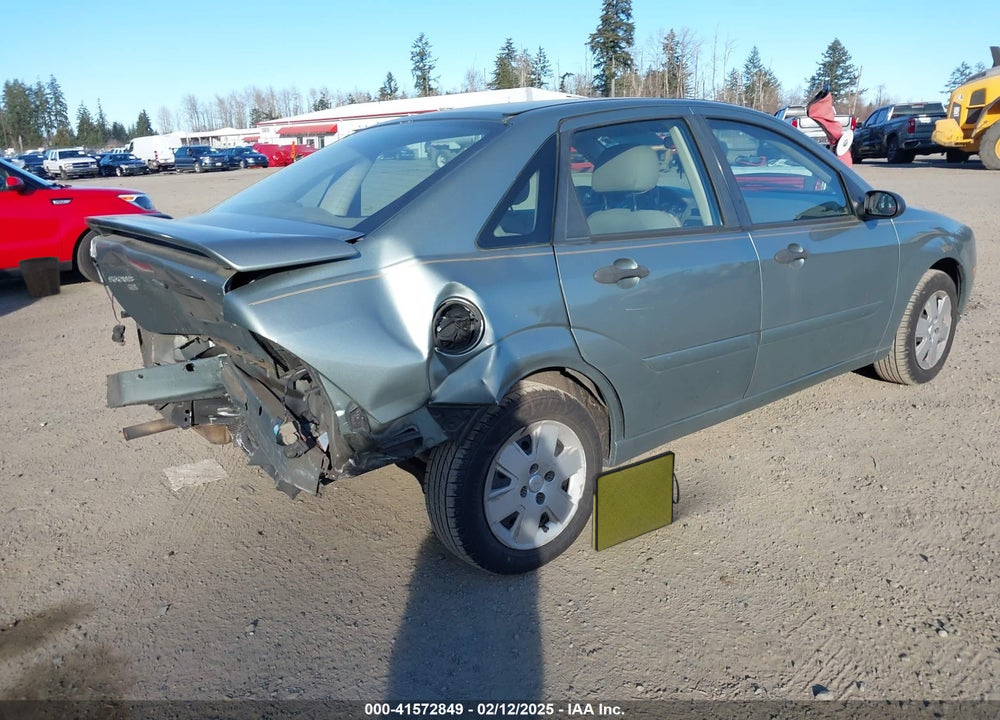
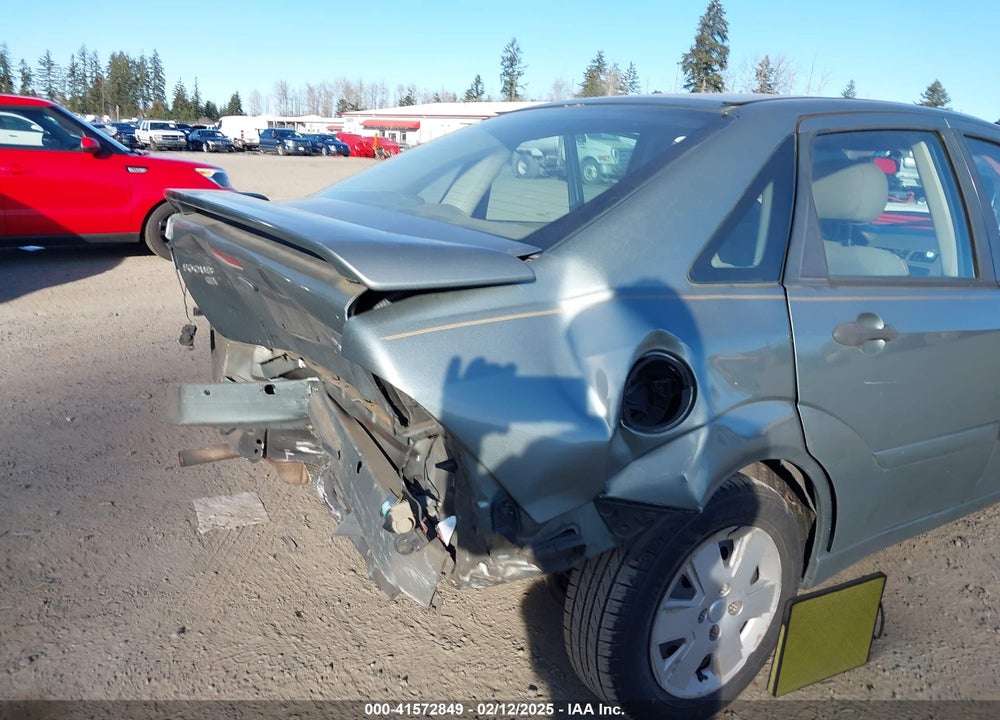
waste bin: present [18,256,60,297] -> none [95,224,137,265]

